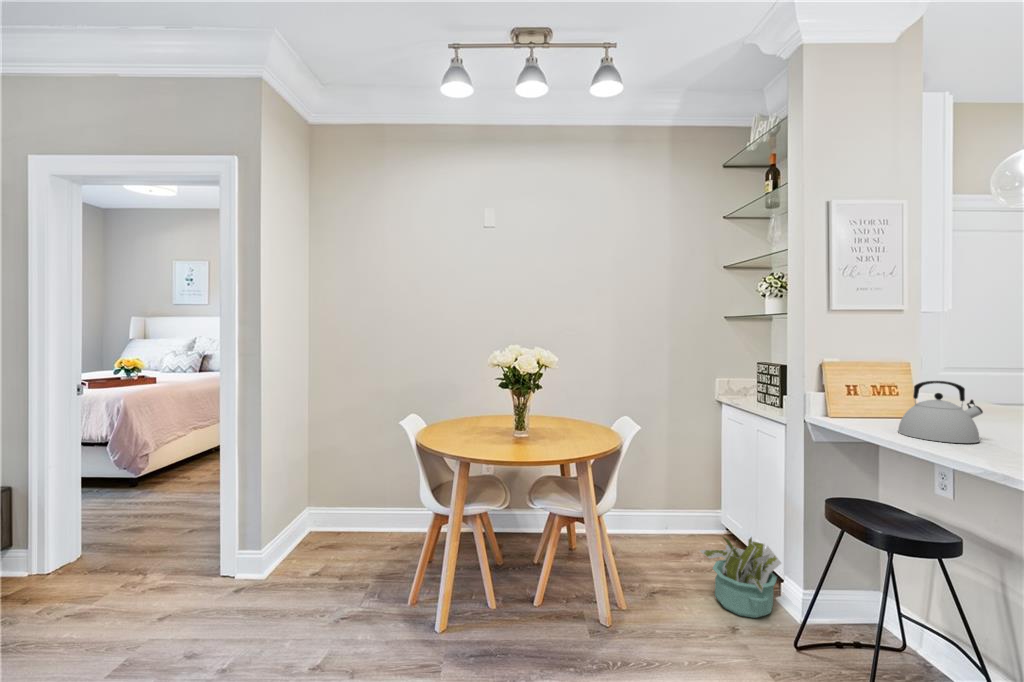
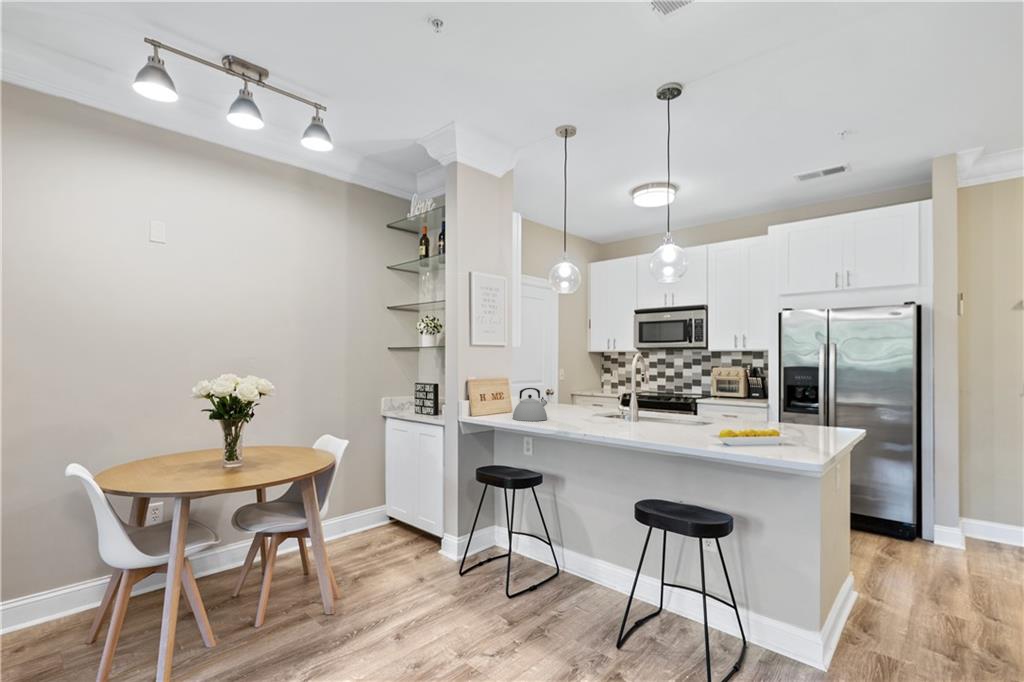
decorative plant: present [700,537,781,618] -> none [388,512,445,570]

